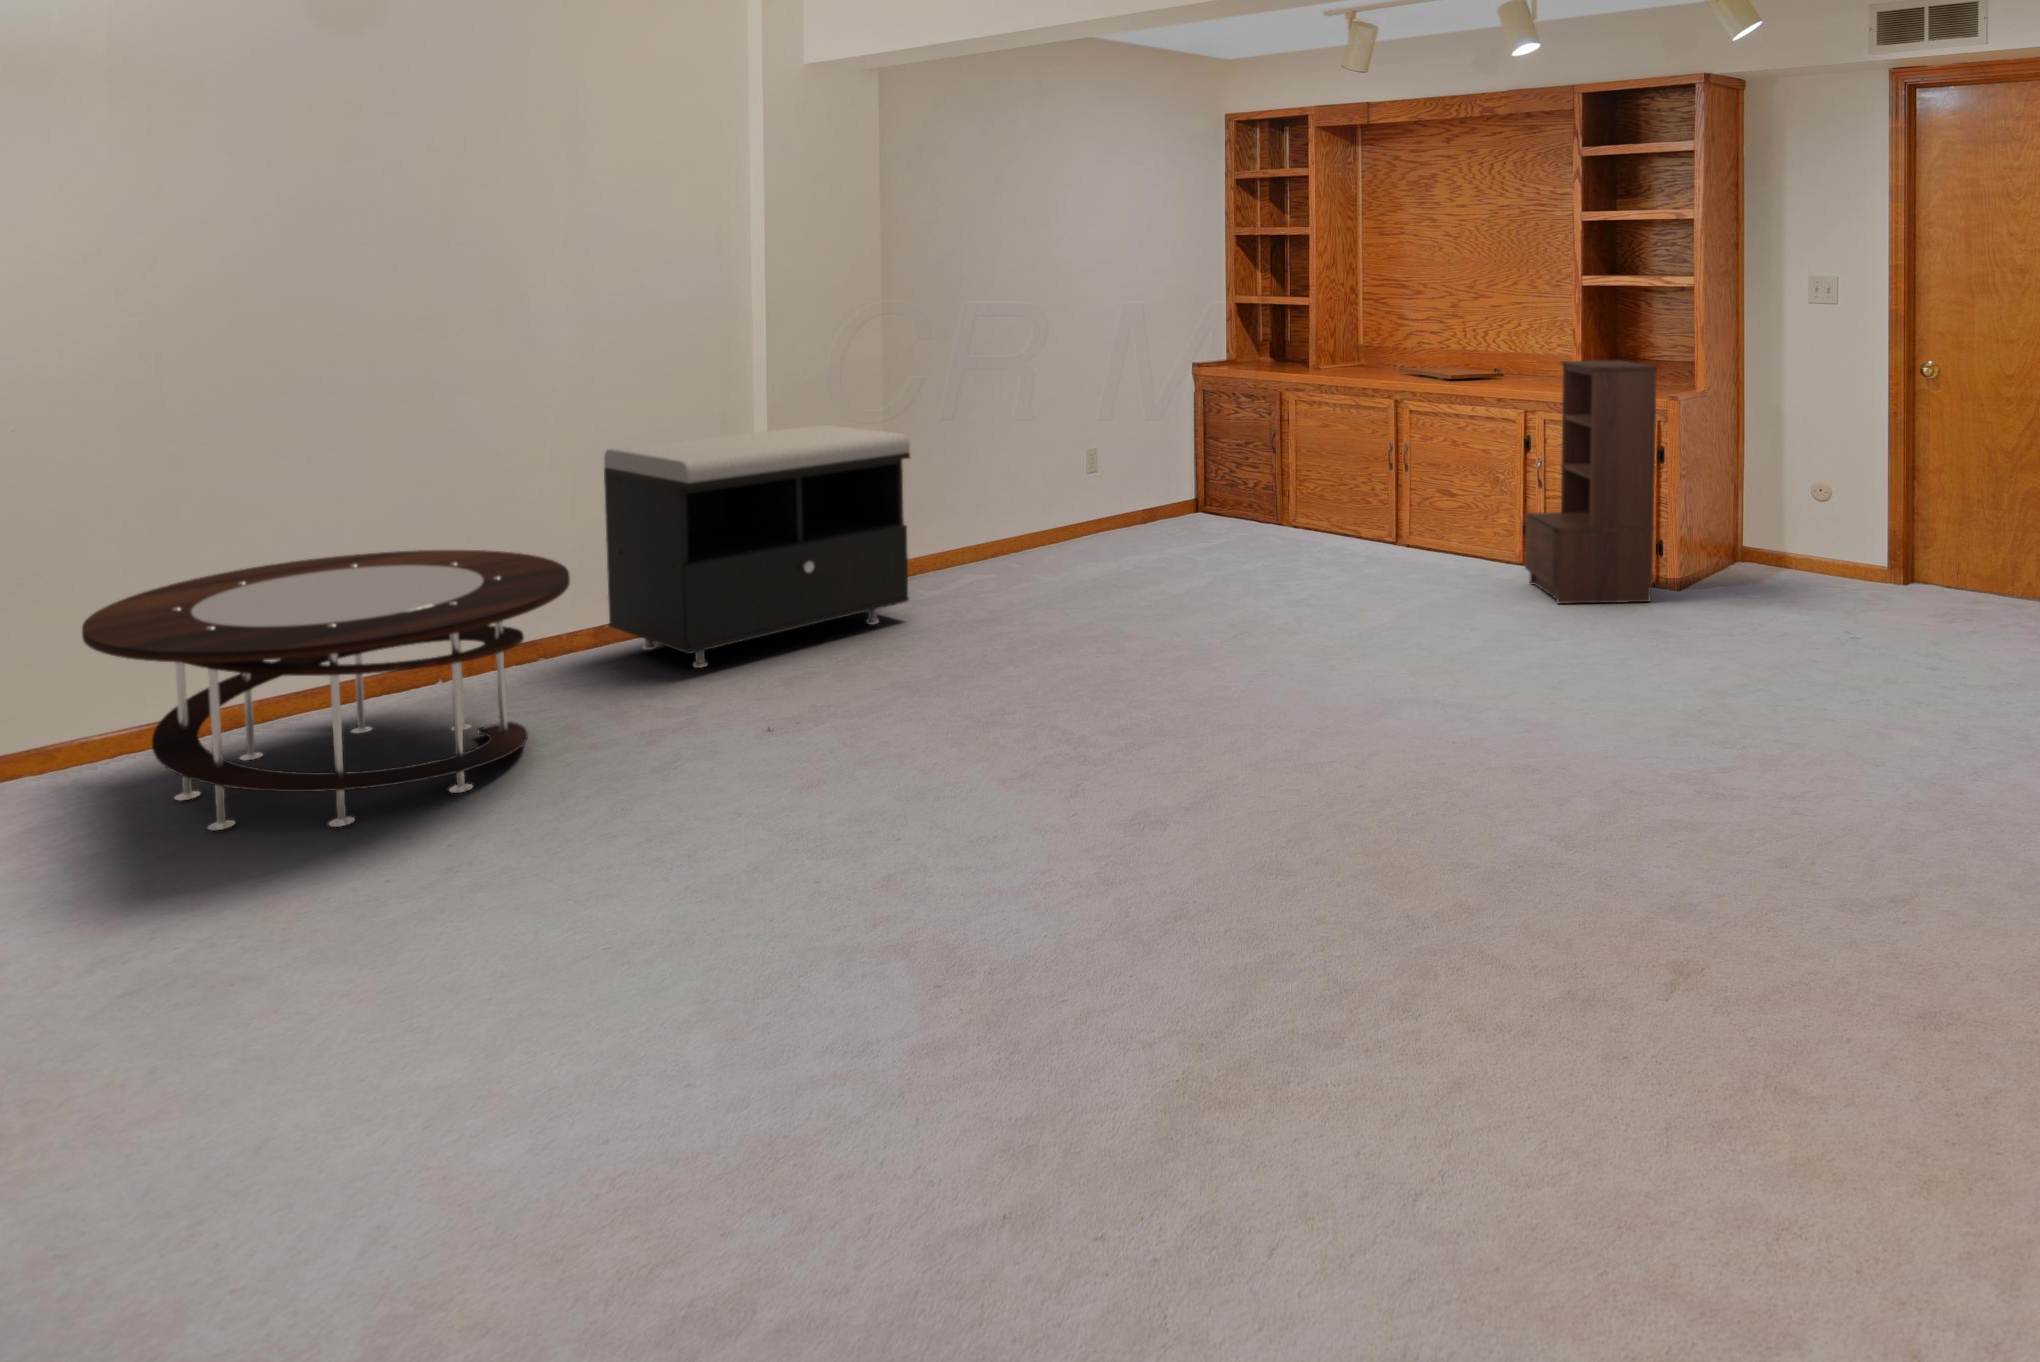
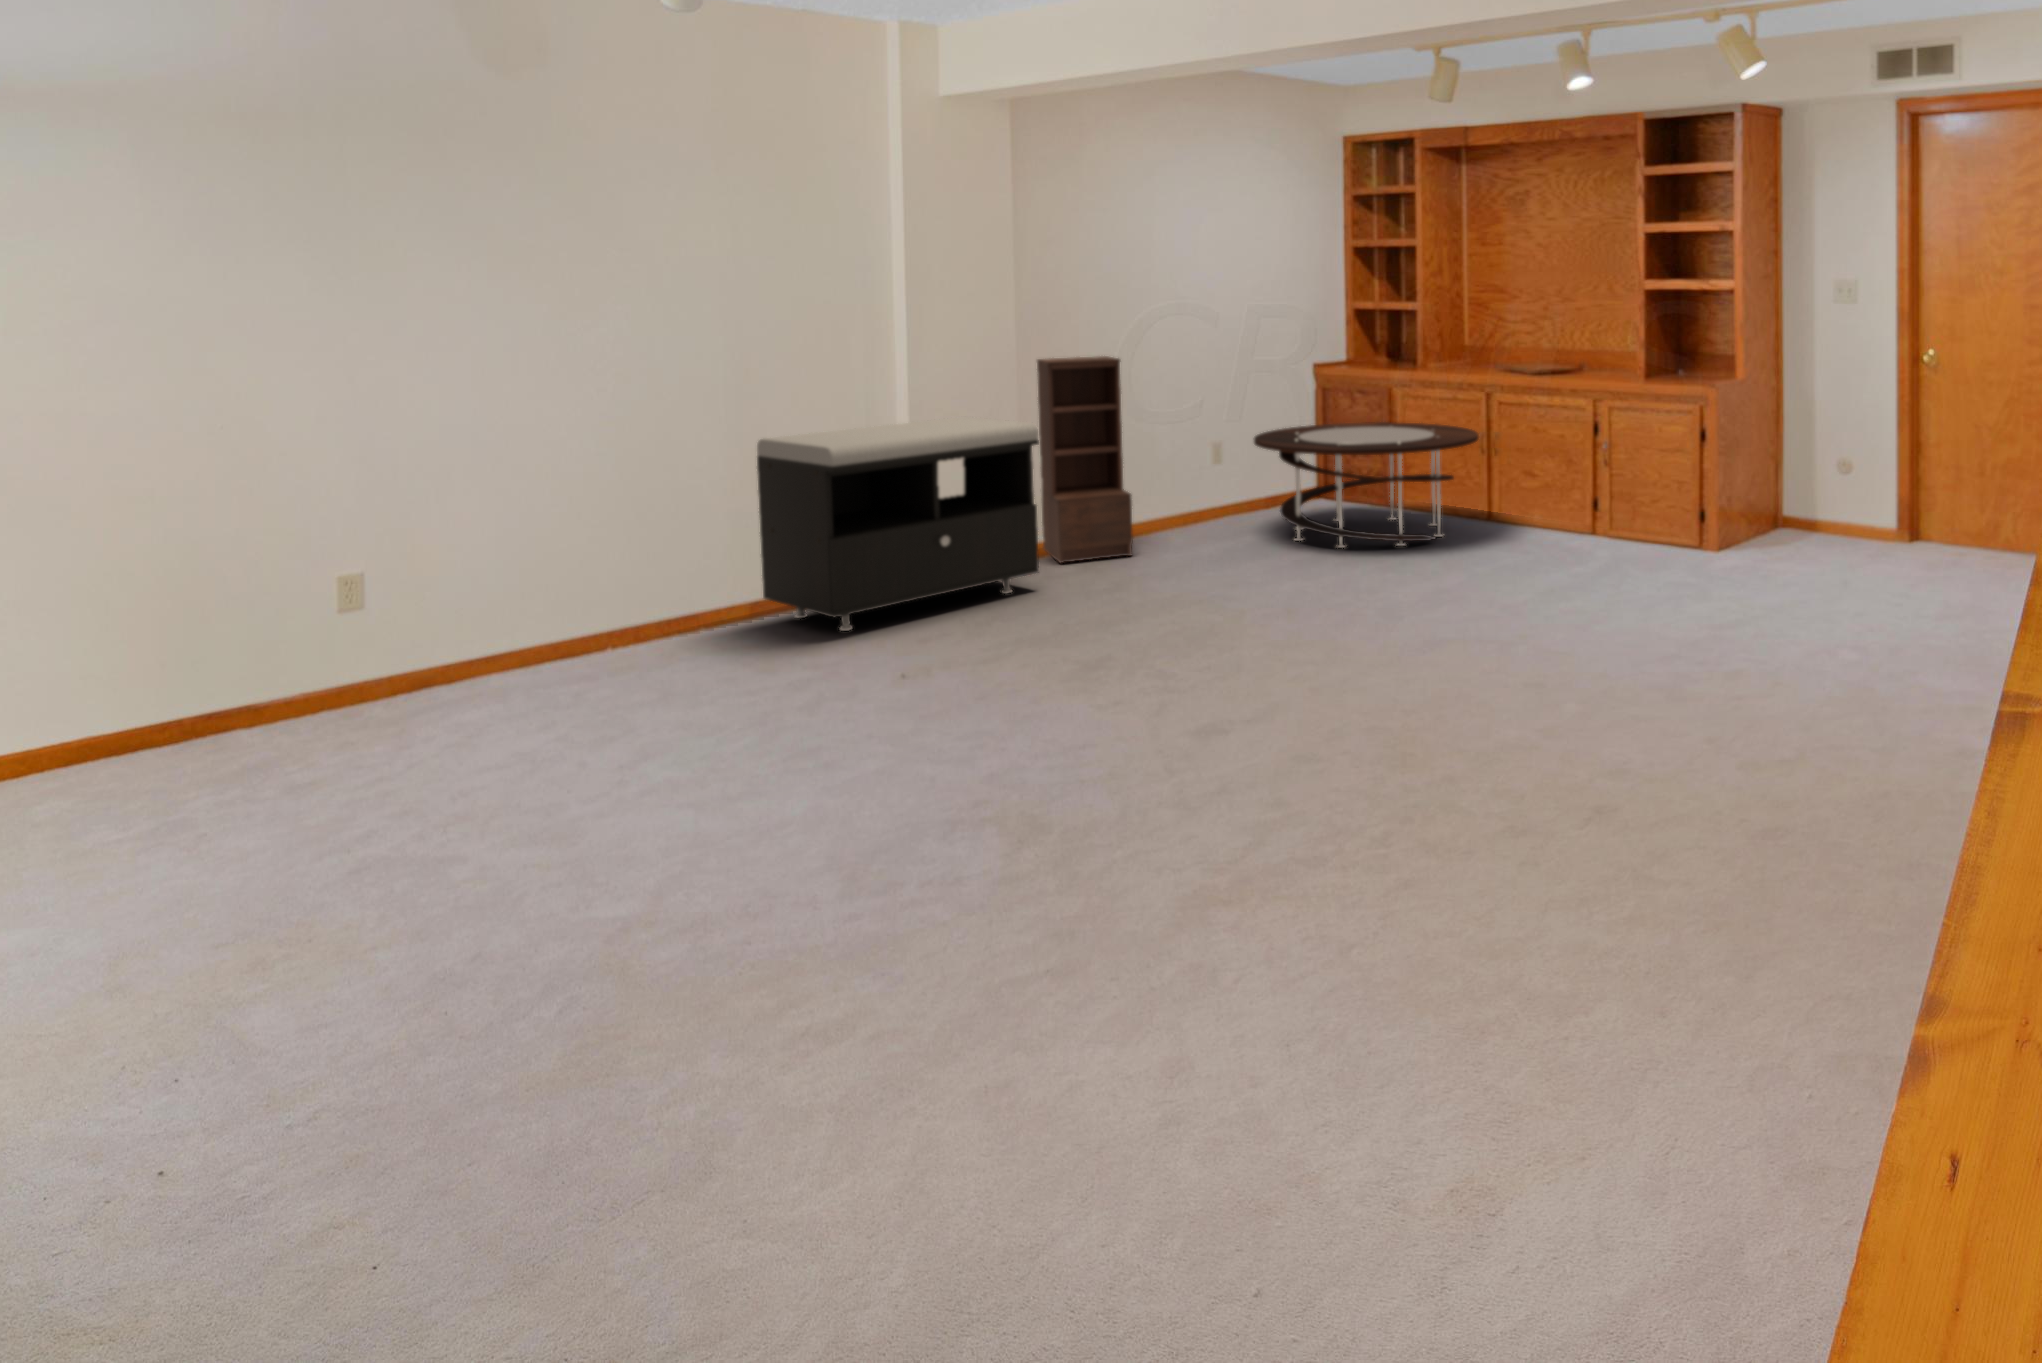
bookshelf: present [1525,360,1657,604] -> present [1037,356,1133,563]
coffee table: present [82,550,570,831] -> present [1254,422,1479,548]

